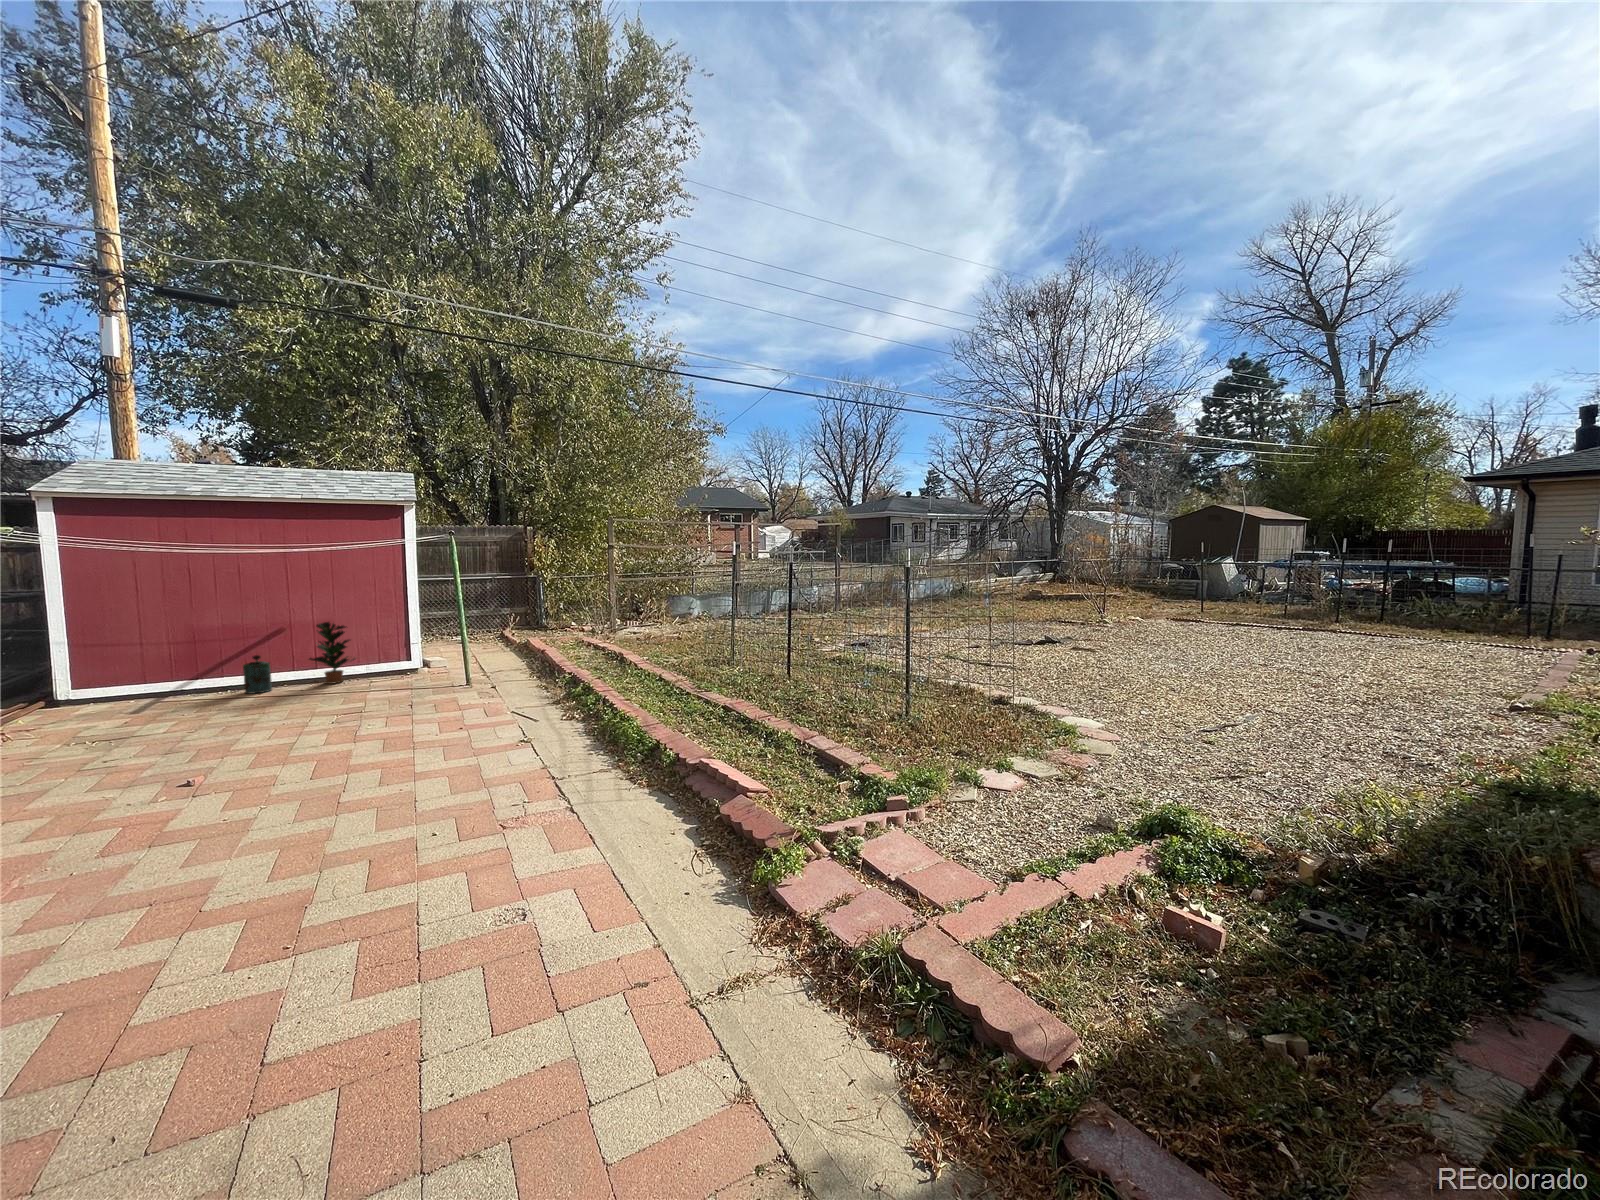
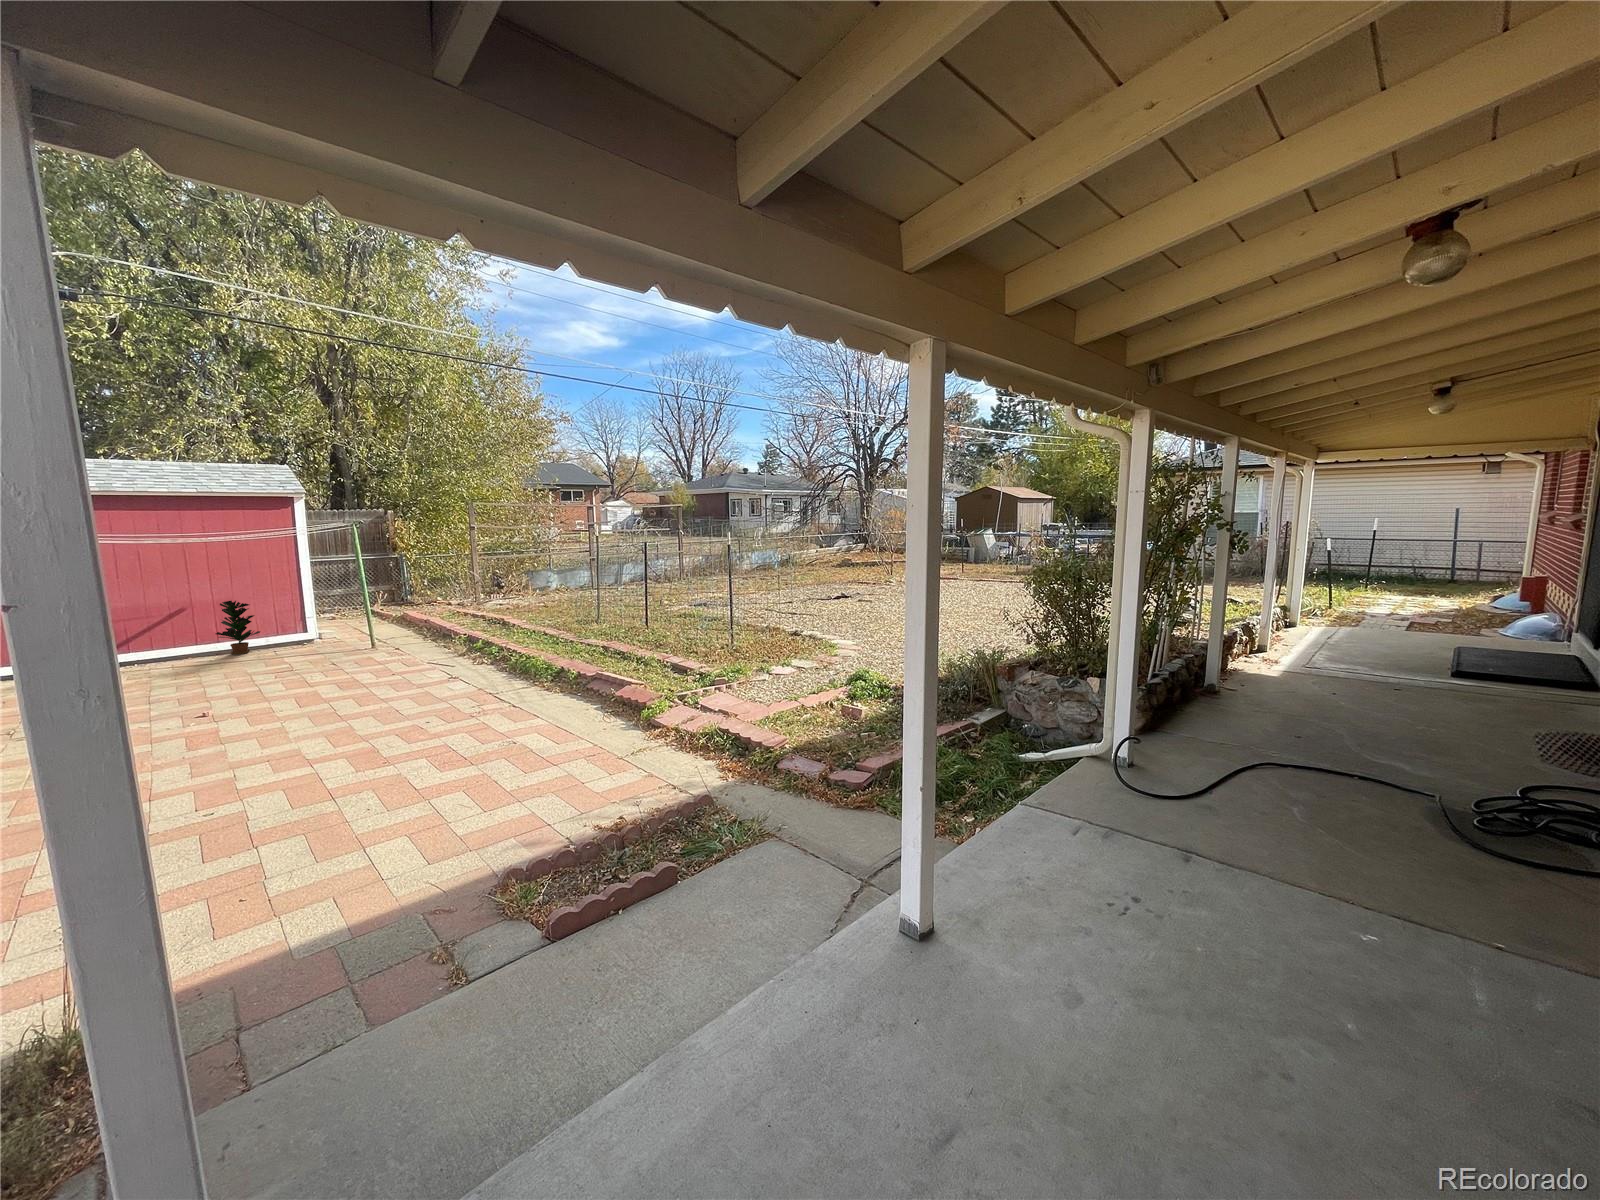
watering can: present [243,655,272,694] -> none [155,632,184,665]

